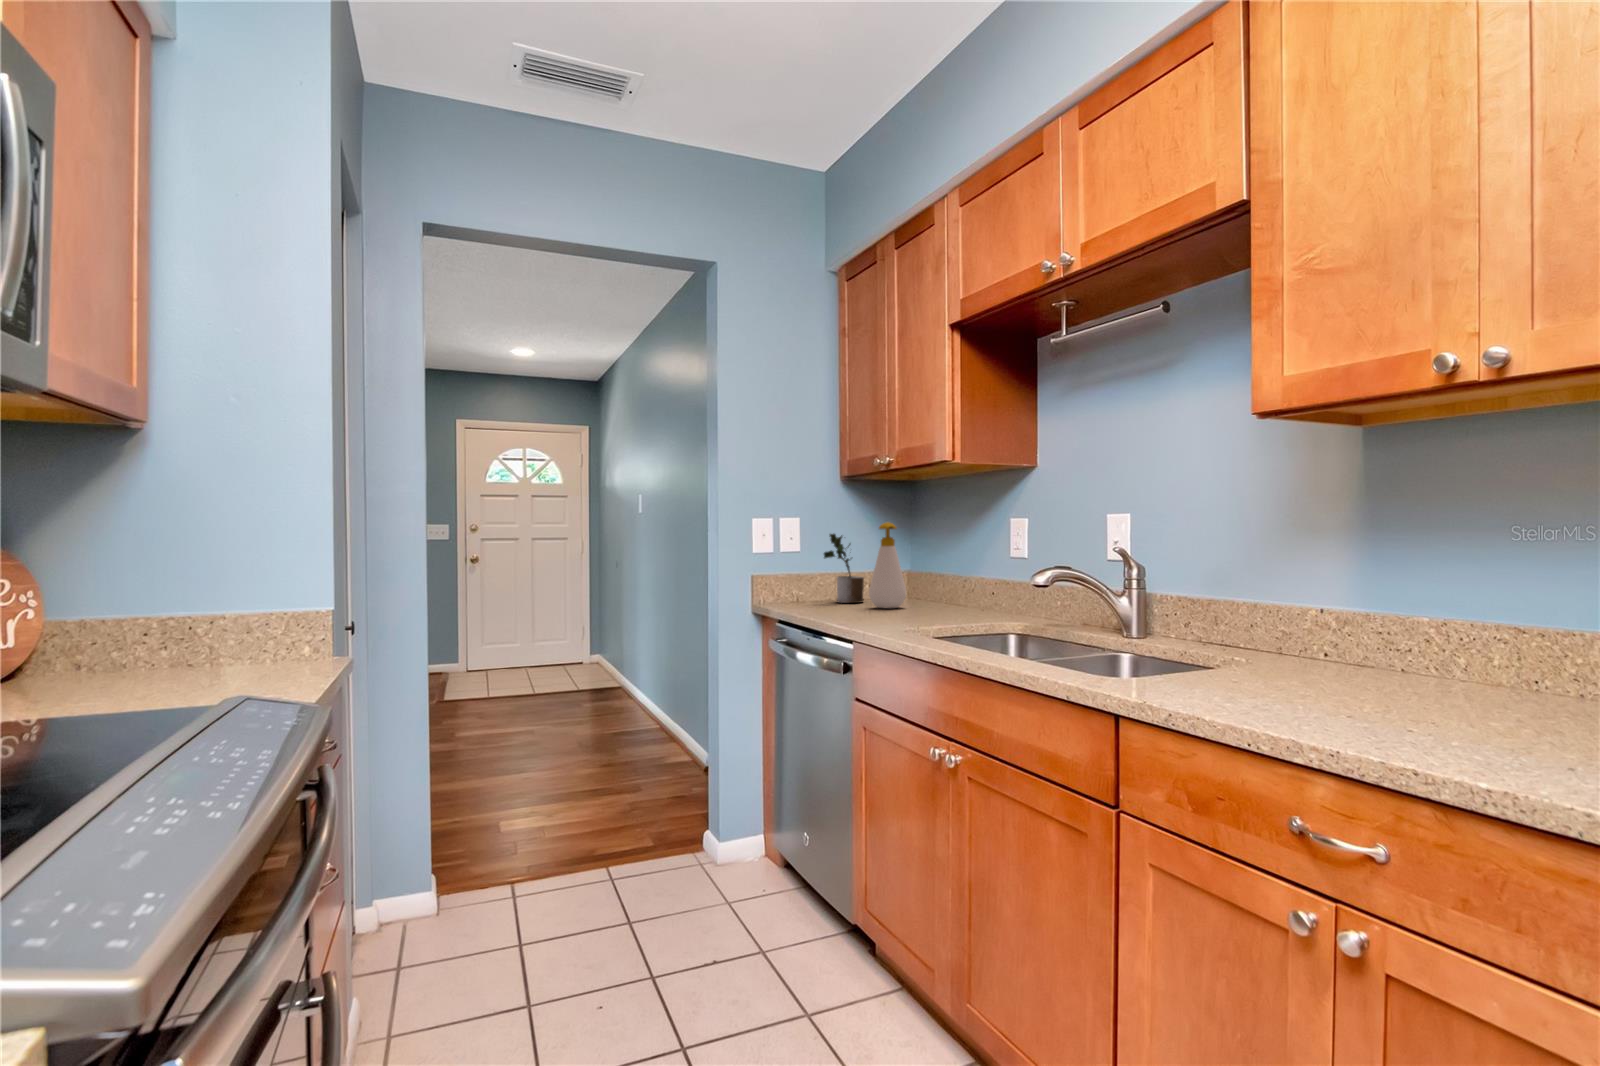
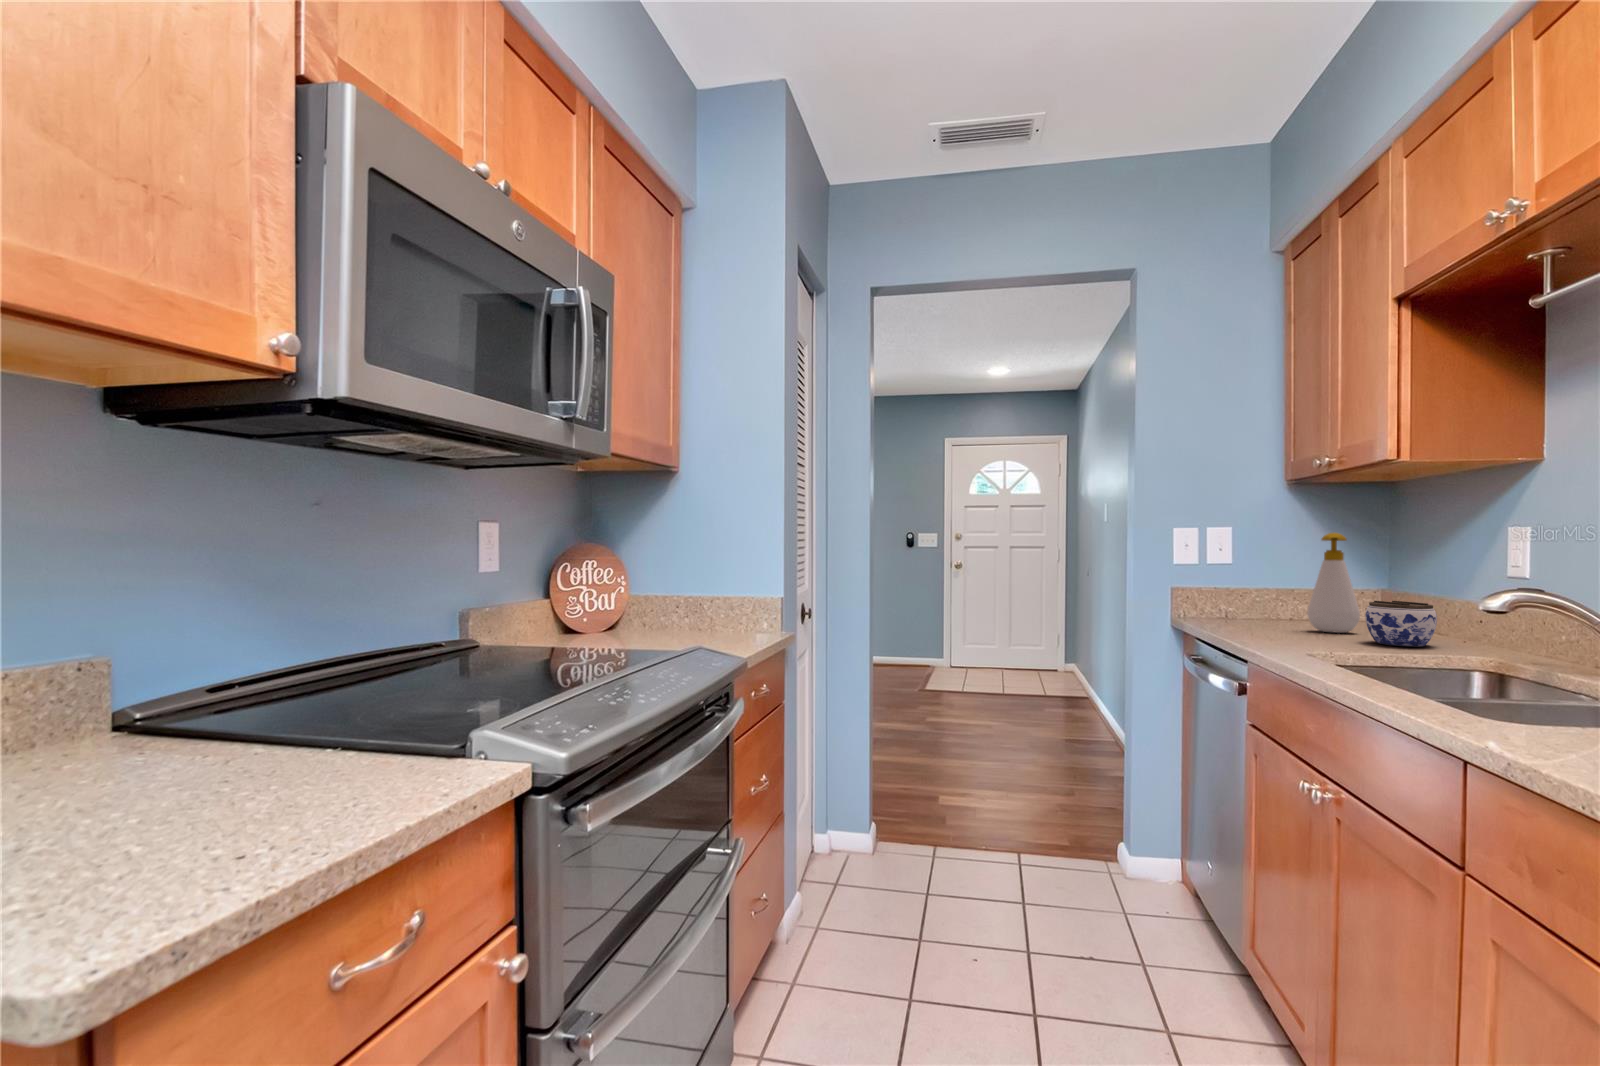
potted plant: present [824,534,864,603] -> none [1257,545,1313,624]
jar: none [920,579,969,616] -> present [1365,601,1437,647]

